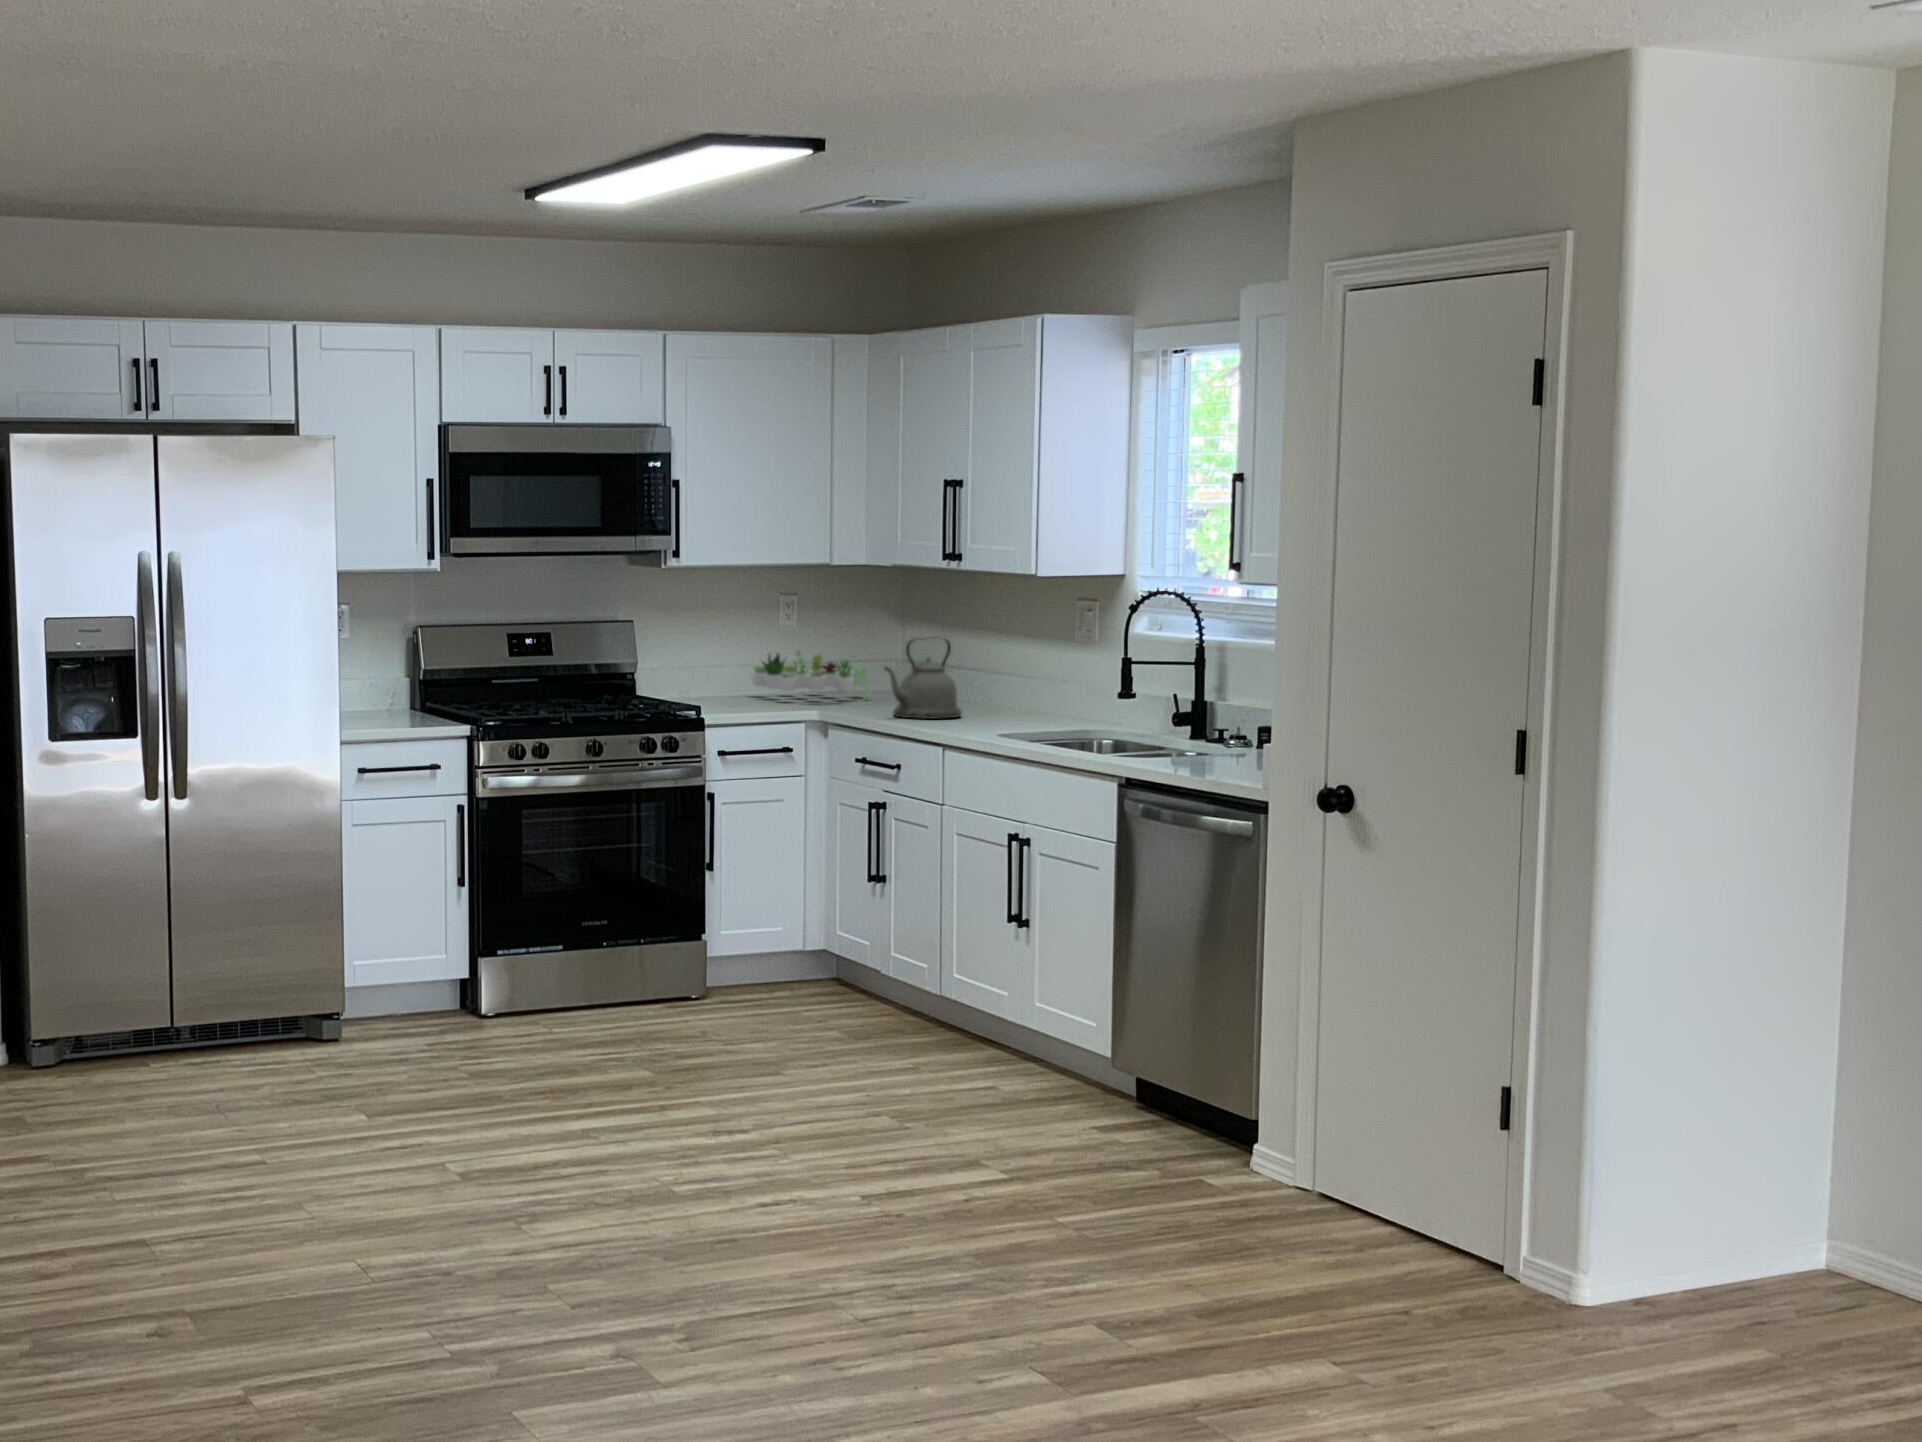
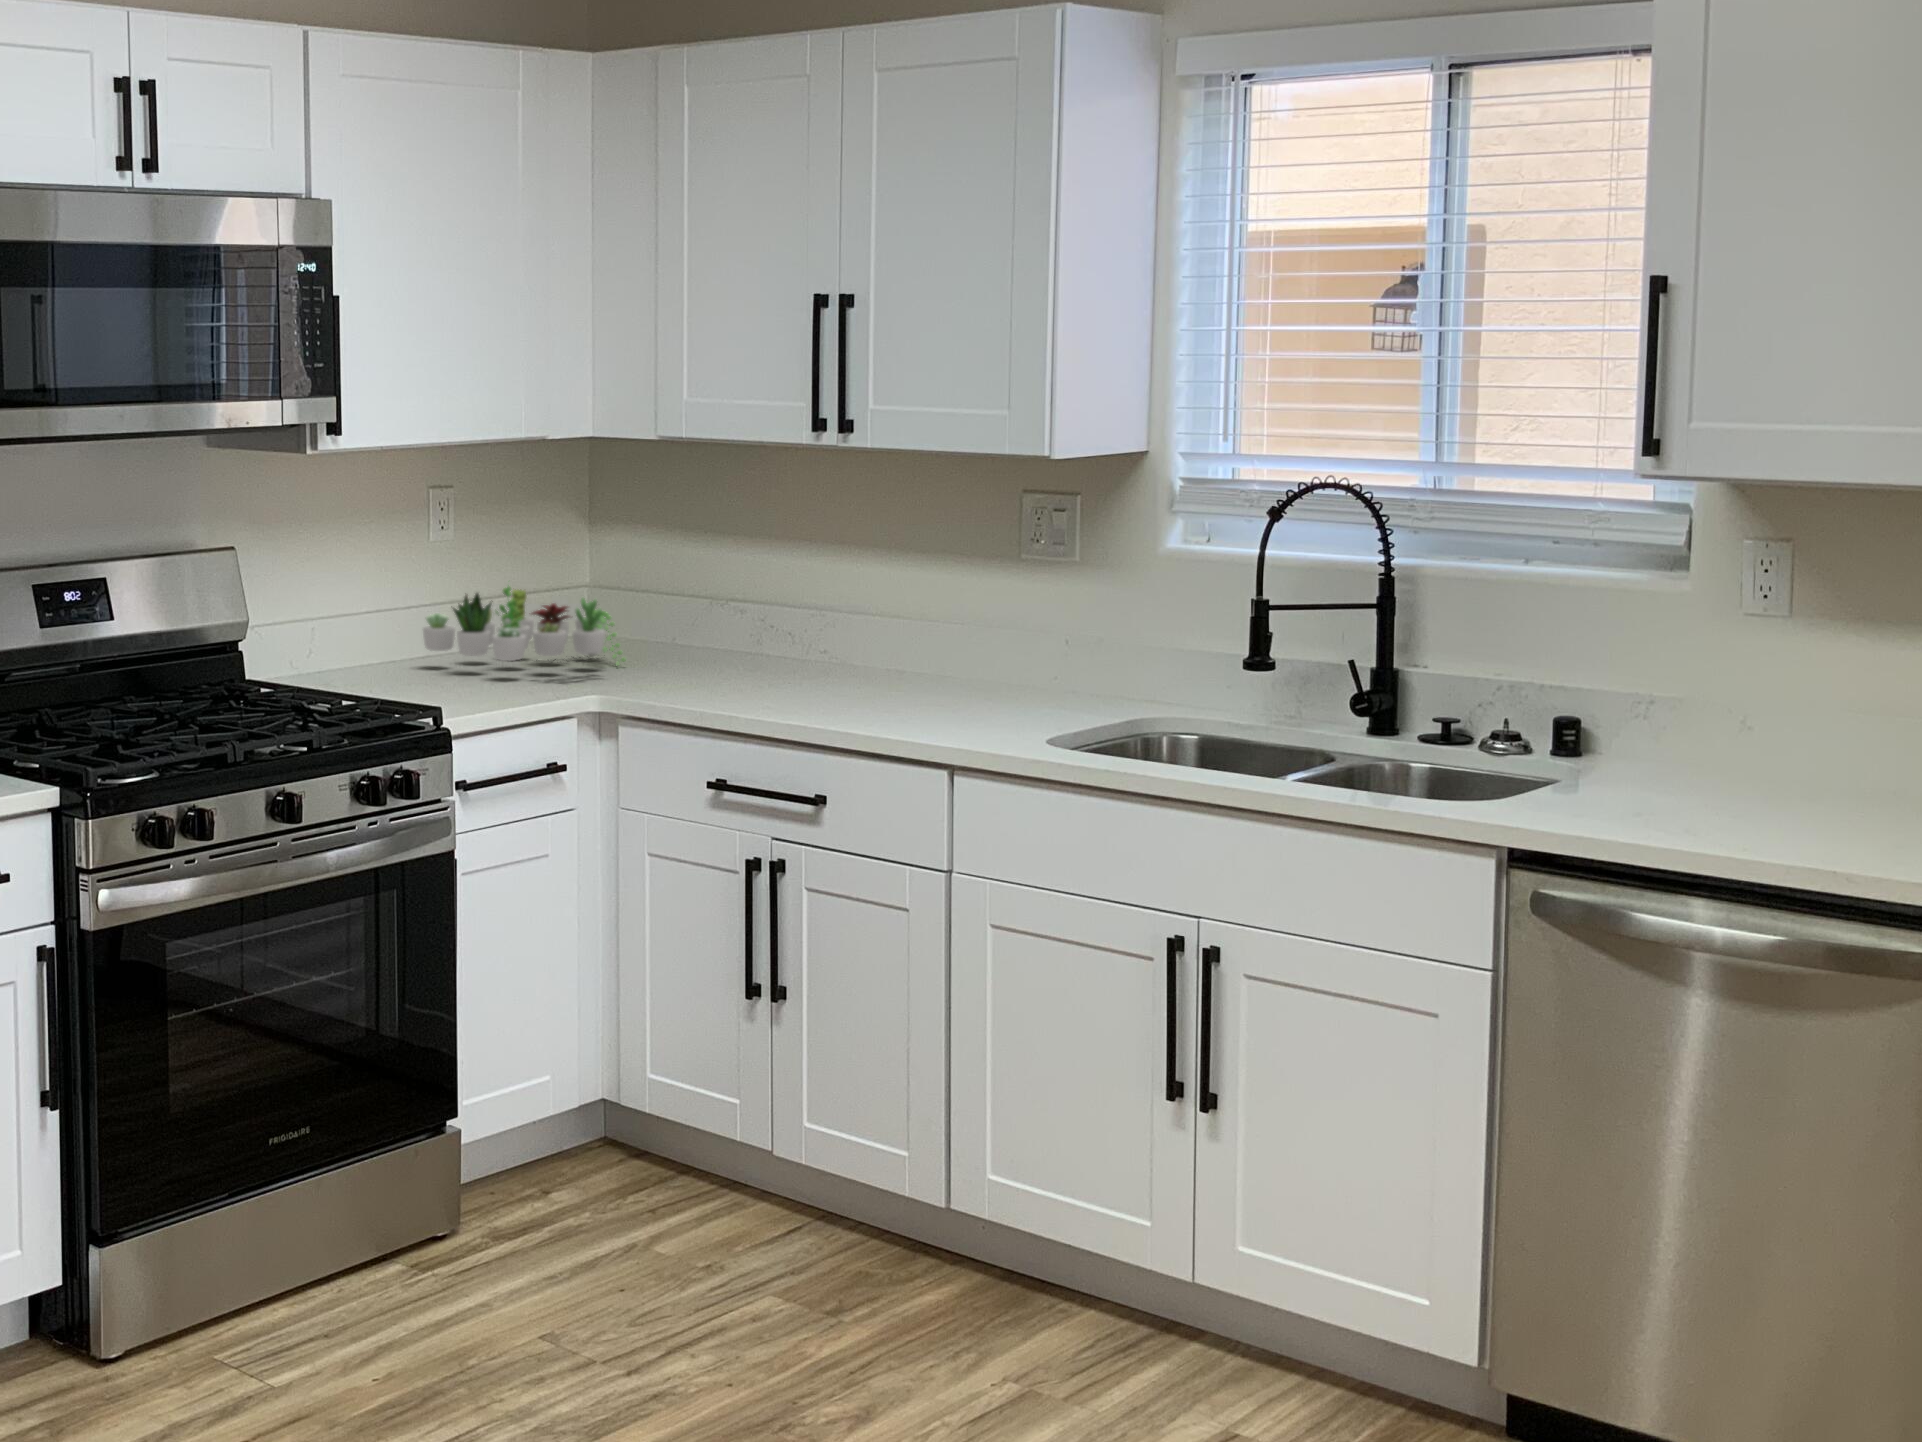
kettle: present [885,639,962,719] -> none [740,565,859,708]

